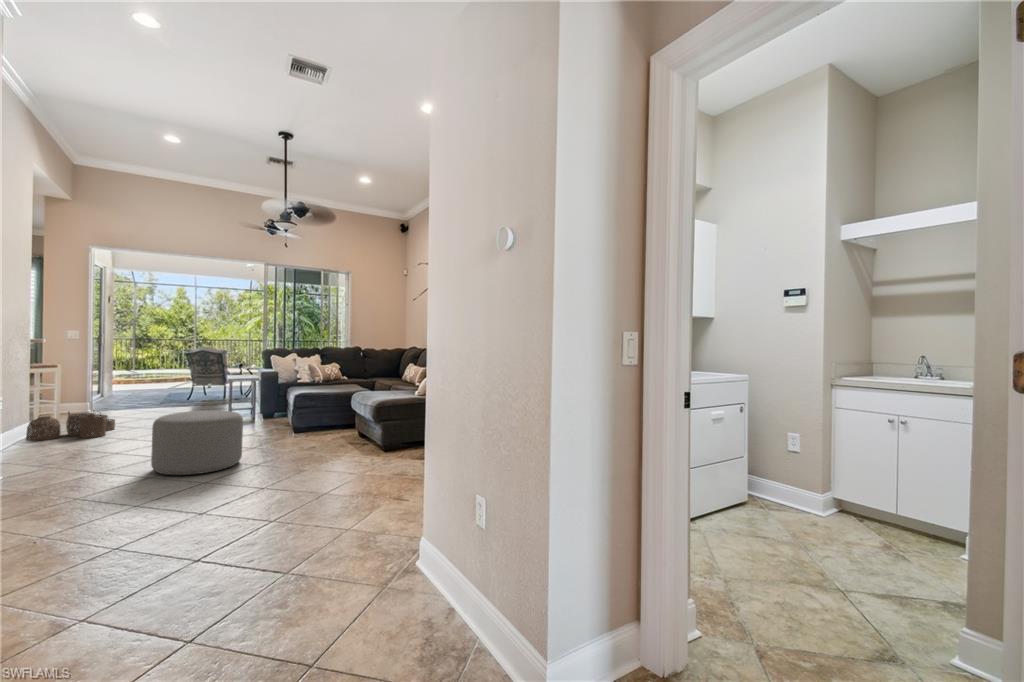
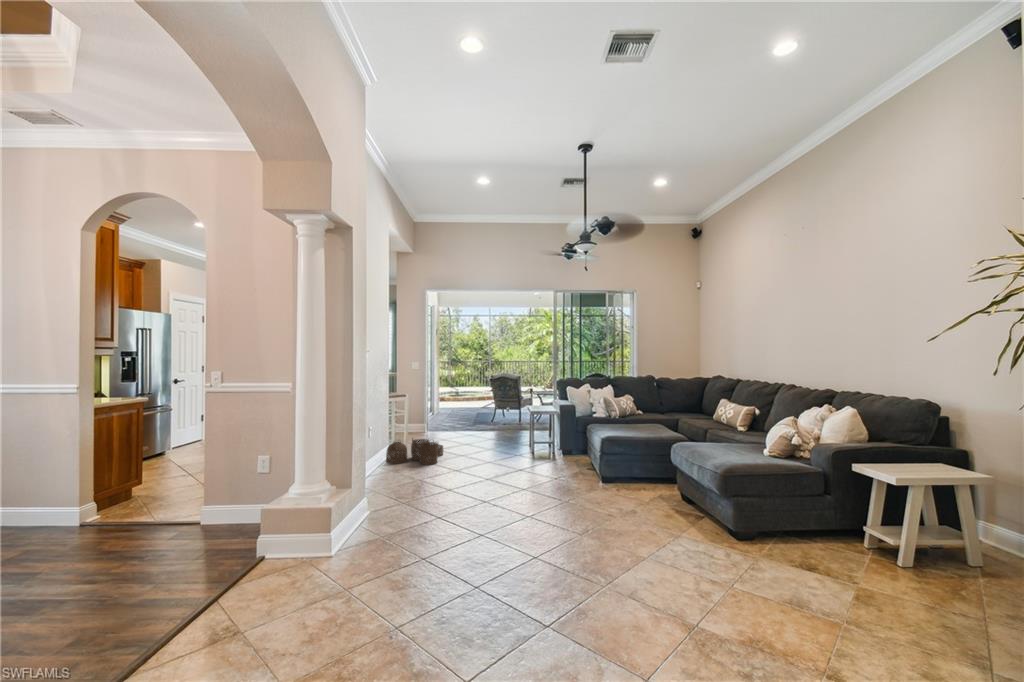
ottoman: present [151,410,243,475] -> none [480,460,563,542]

